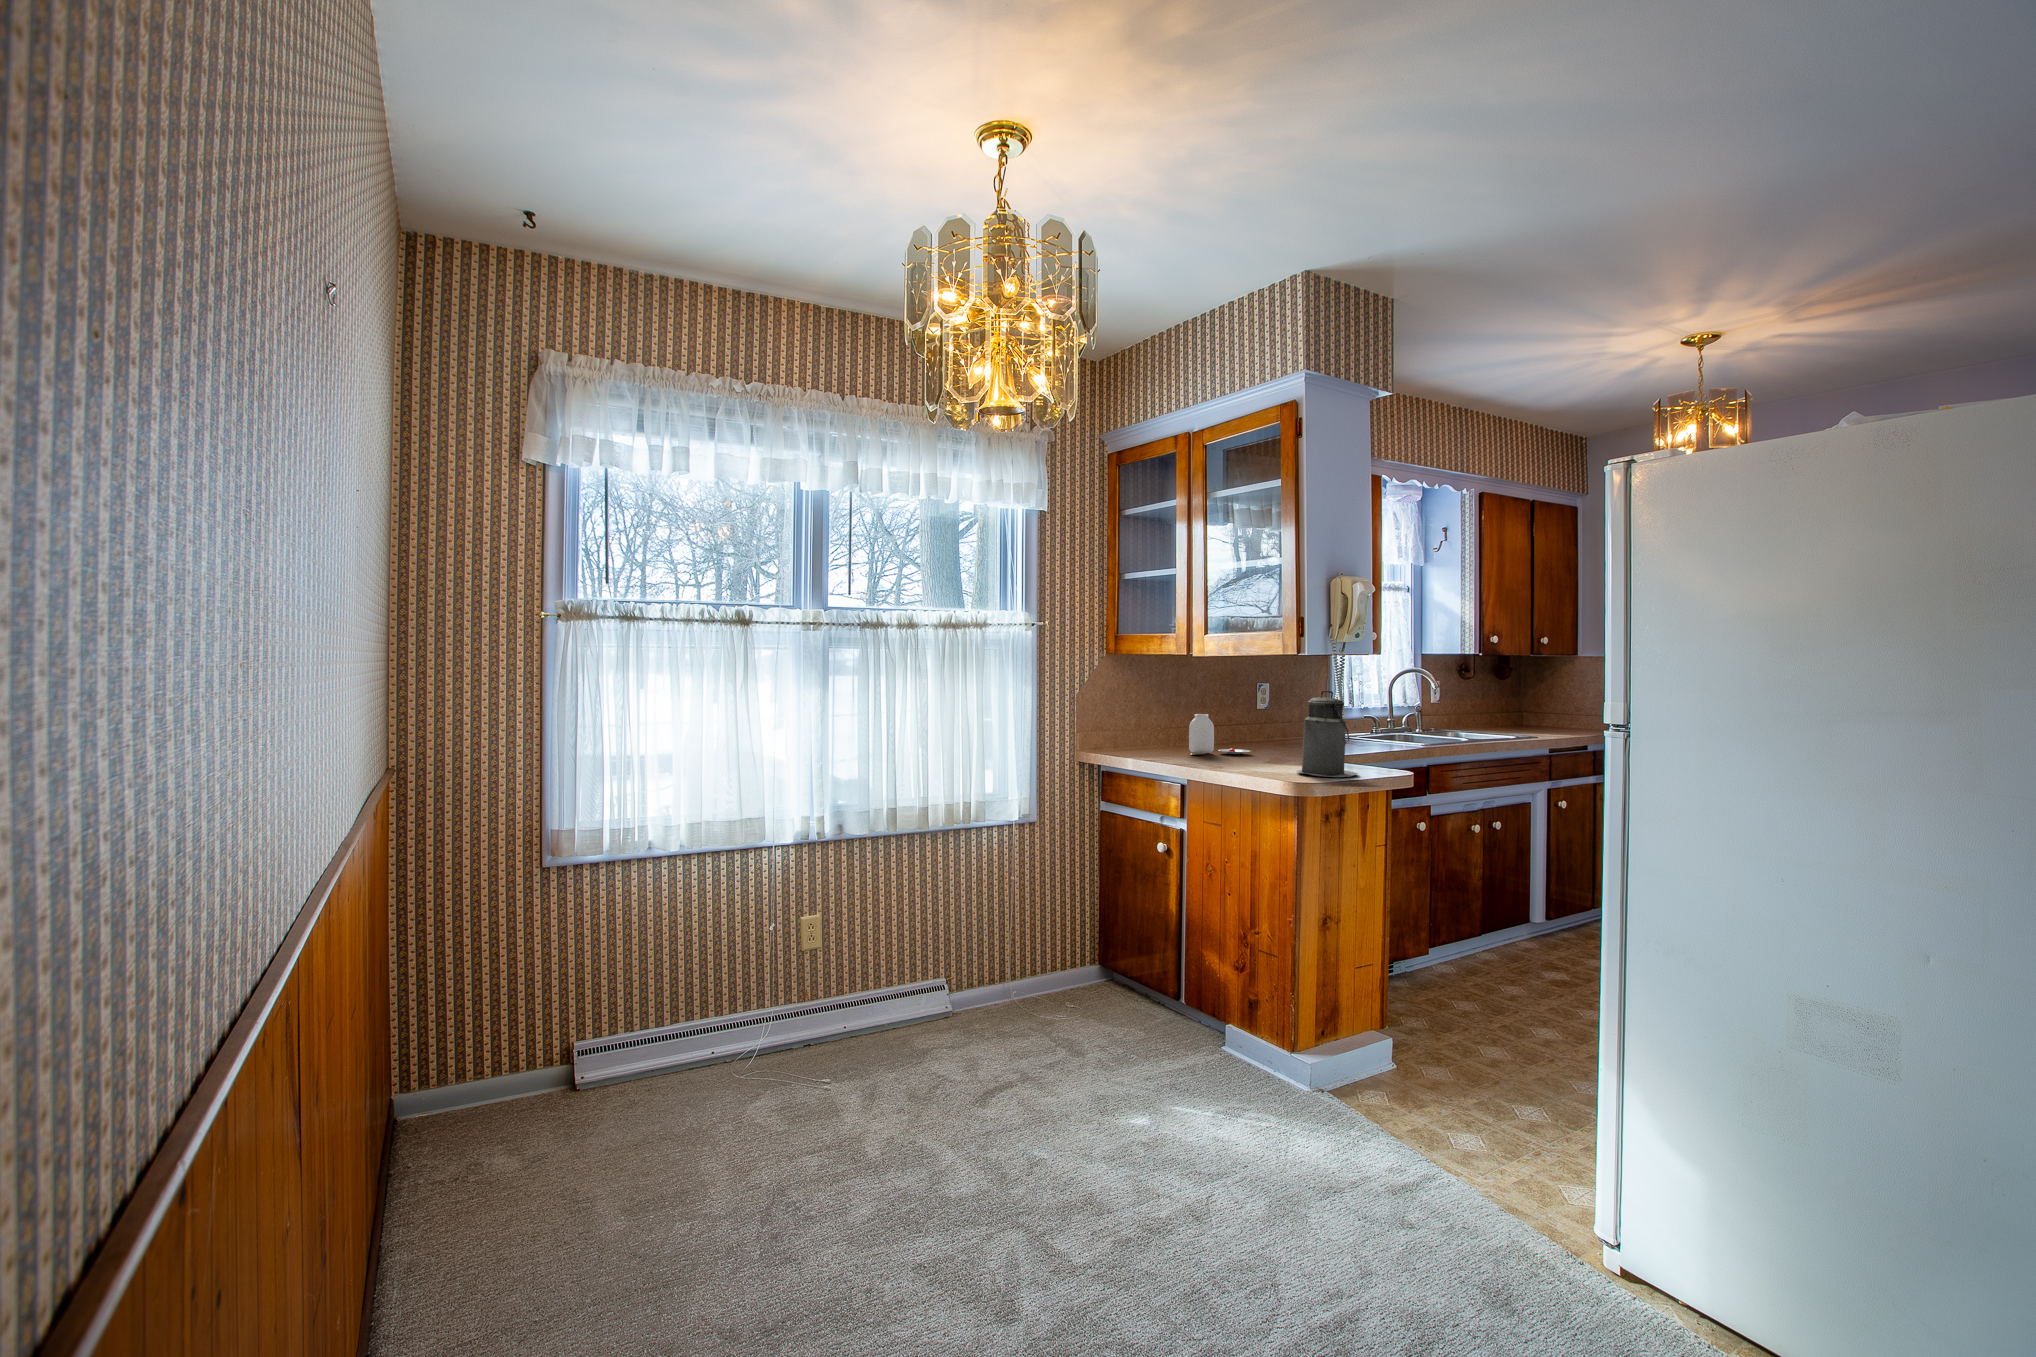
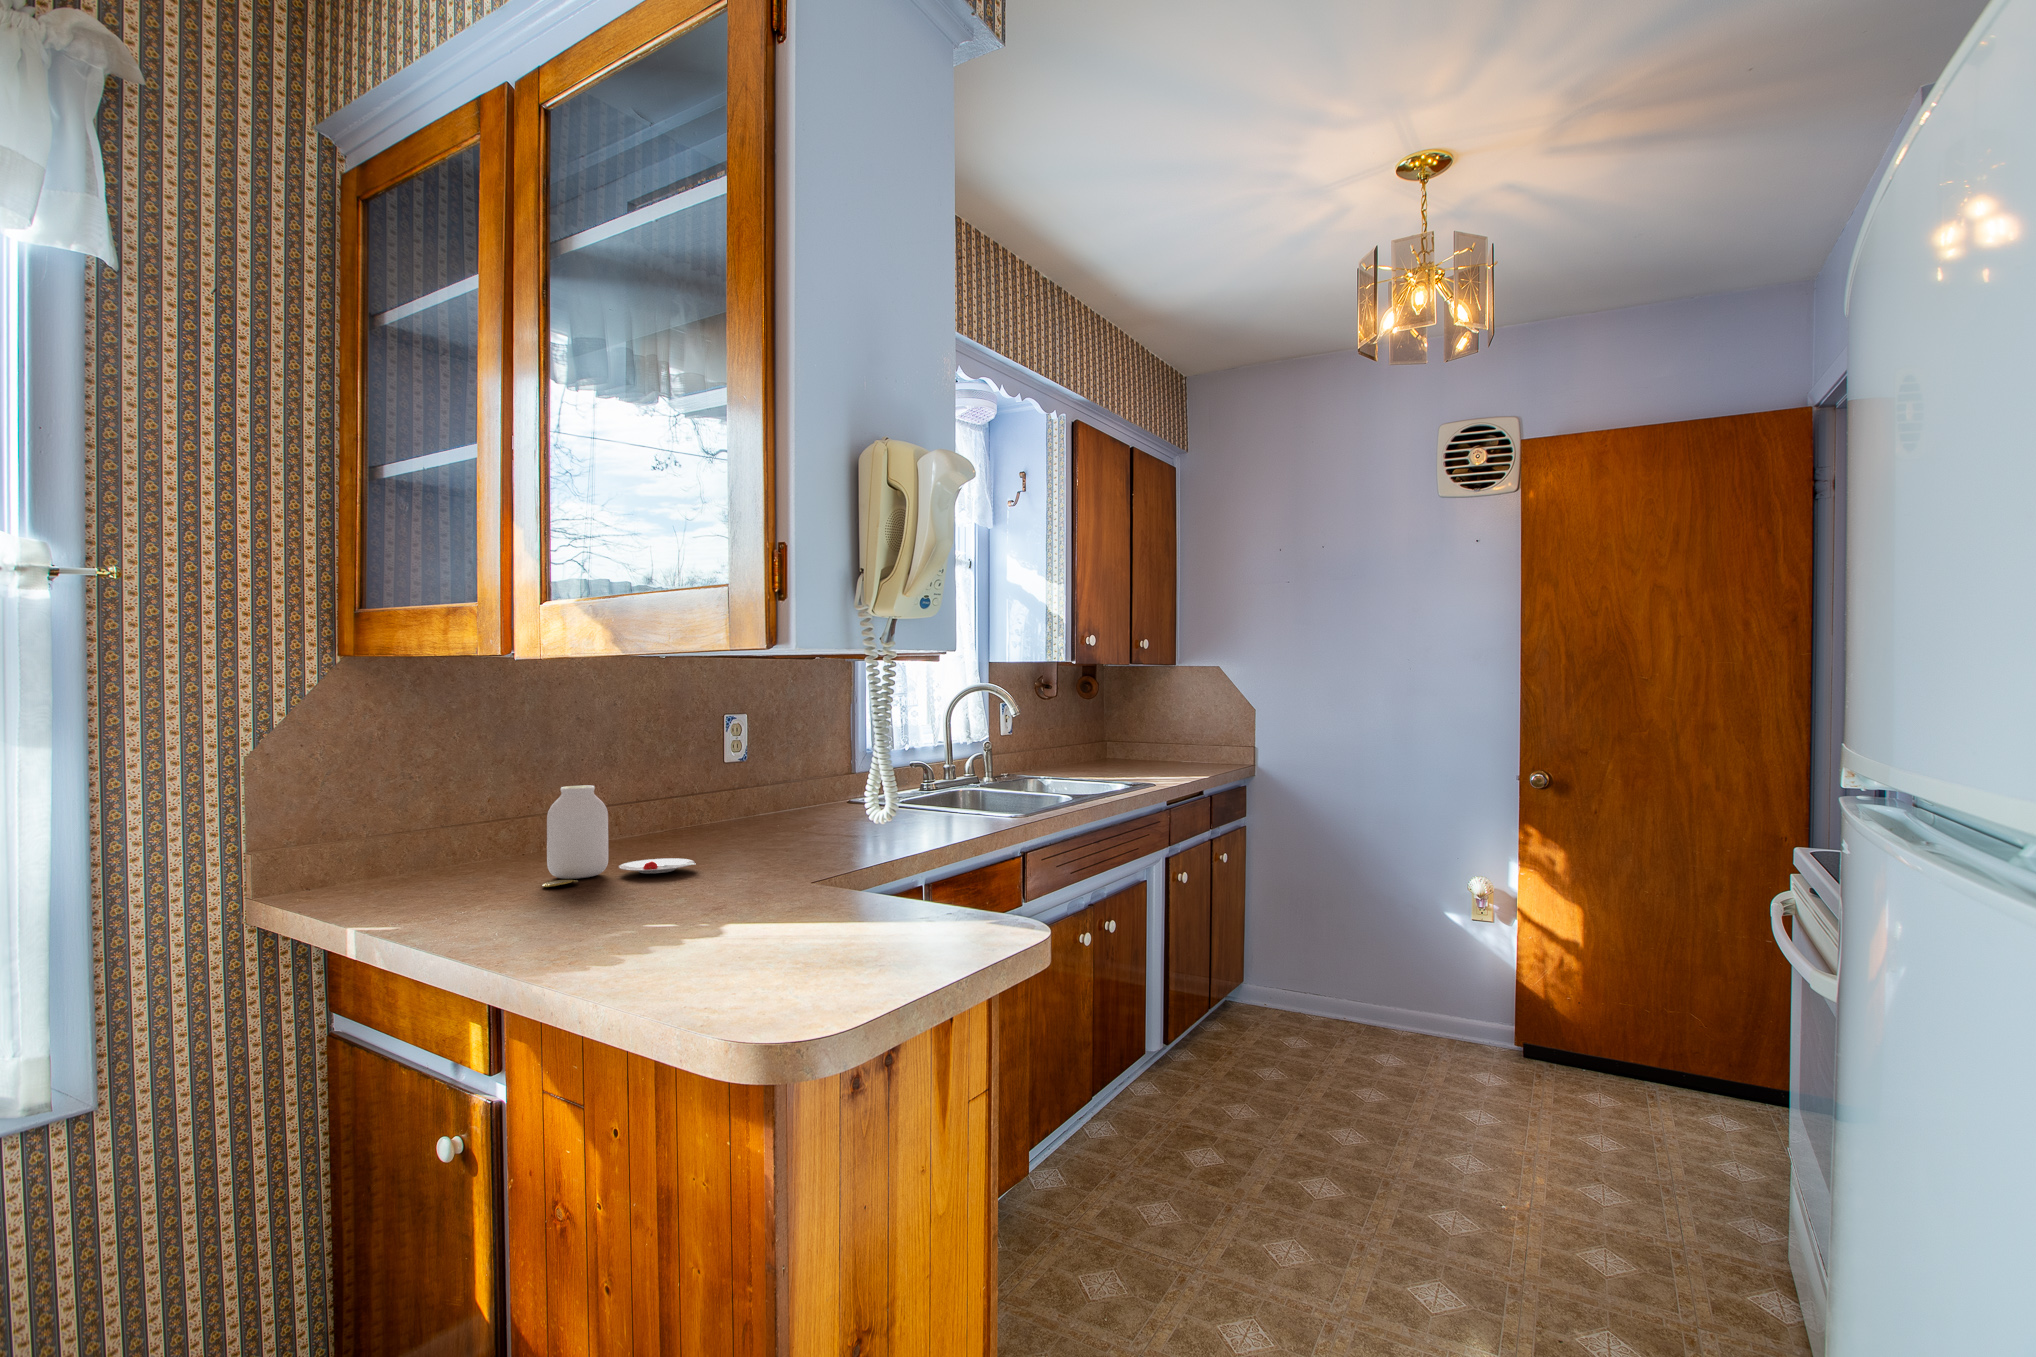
canister: present [1297,691,1358,777] -> none [782,726,936,957]

